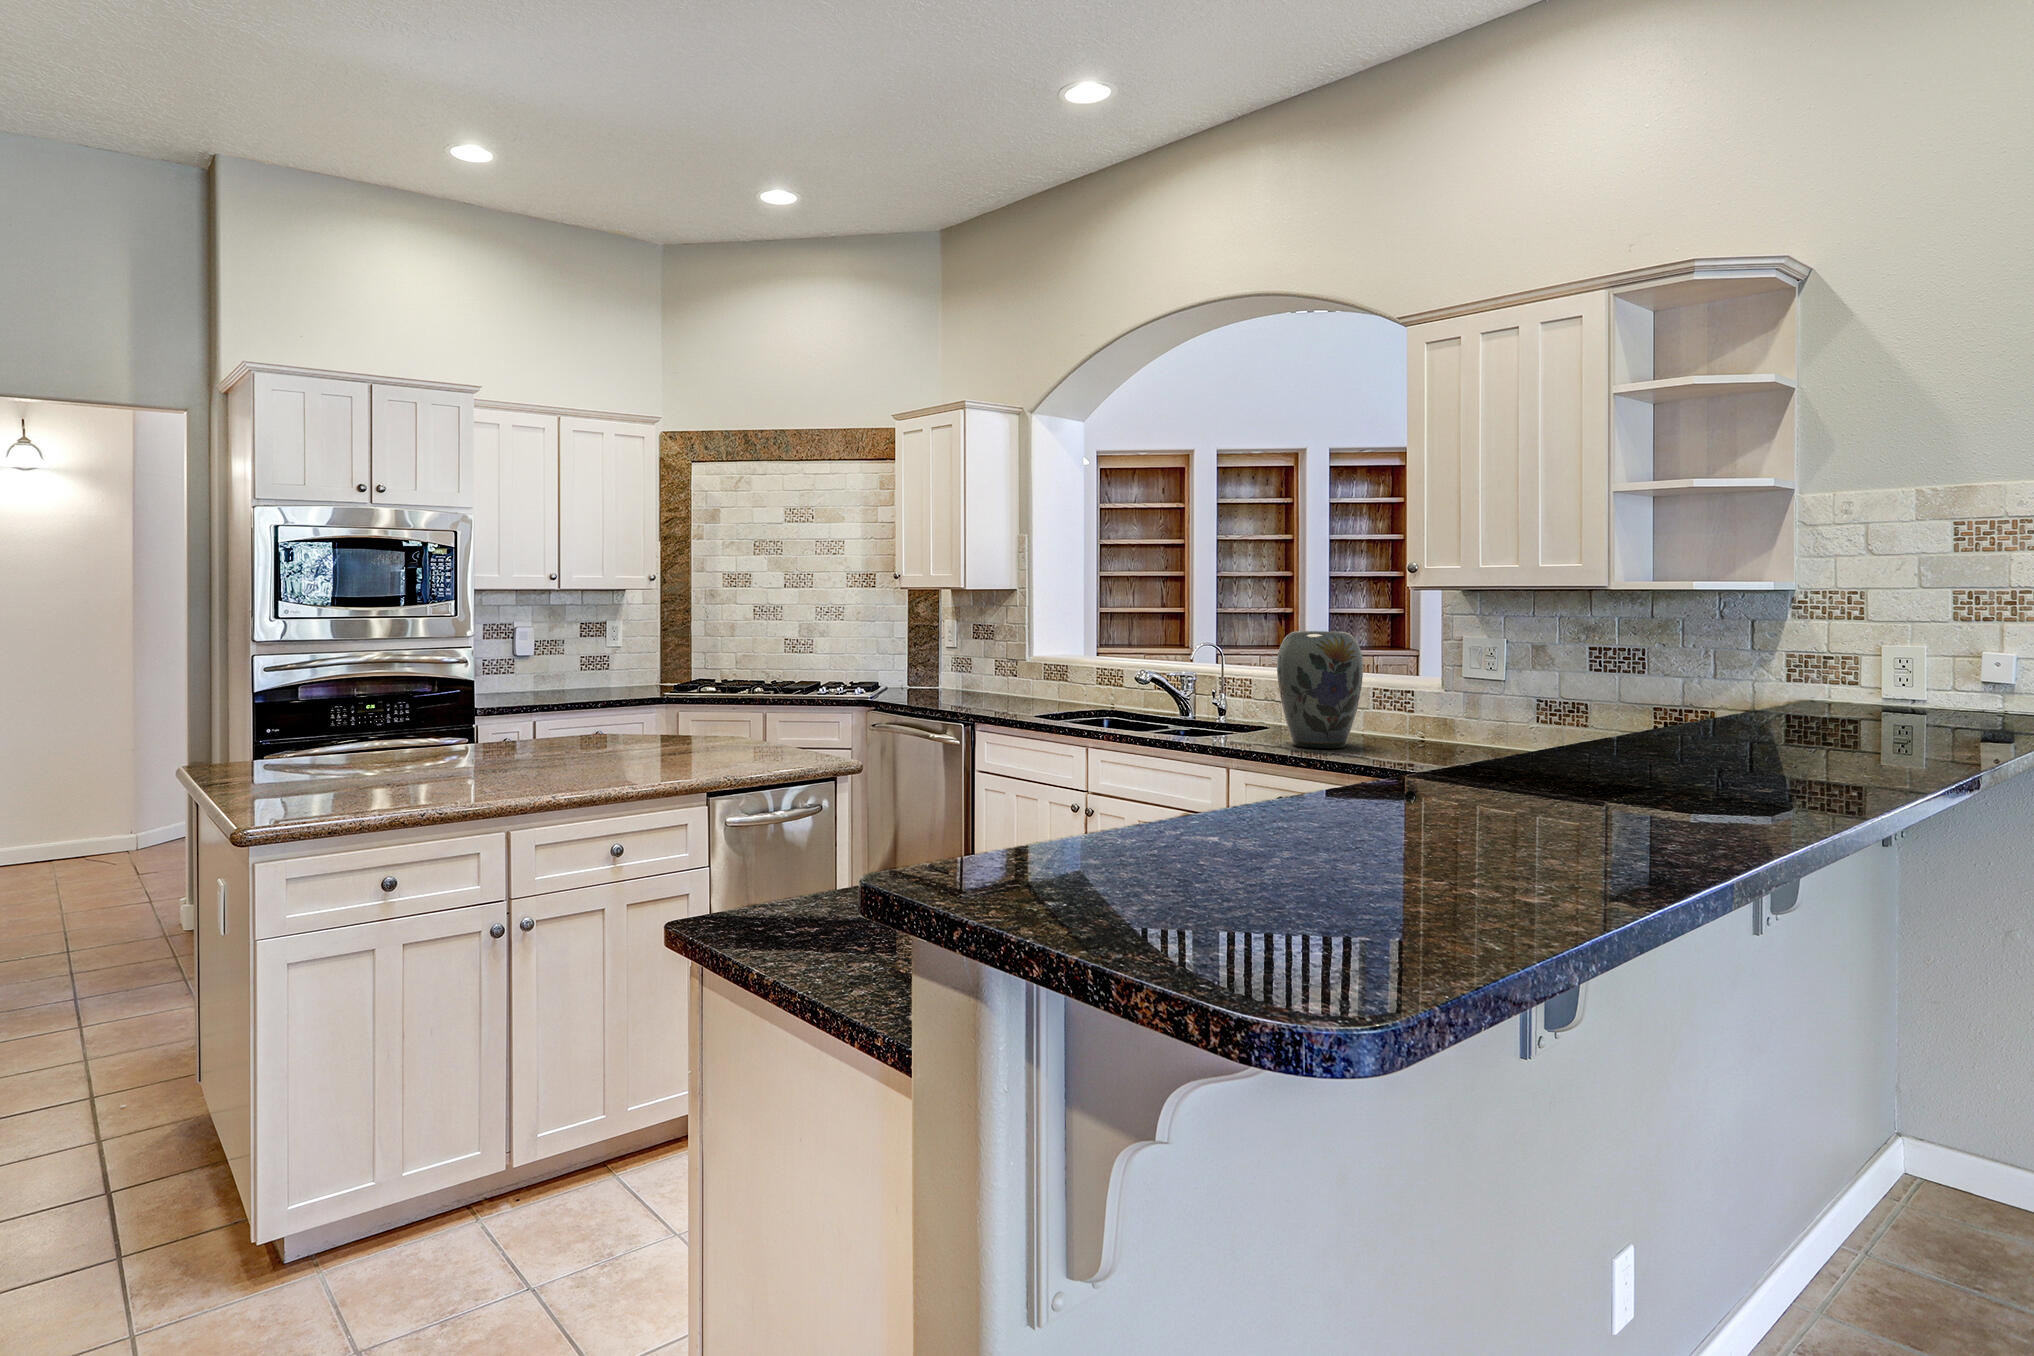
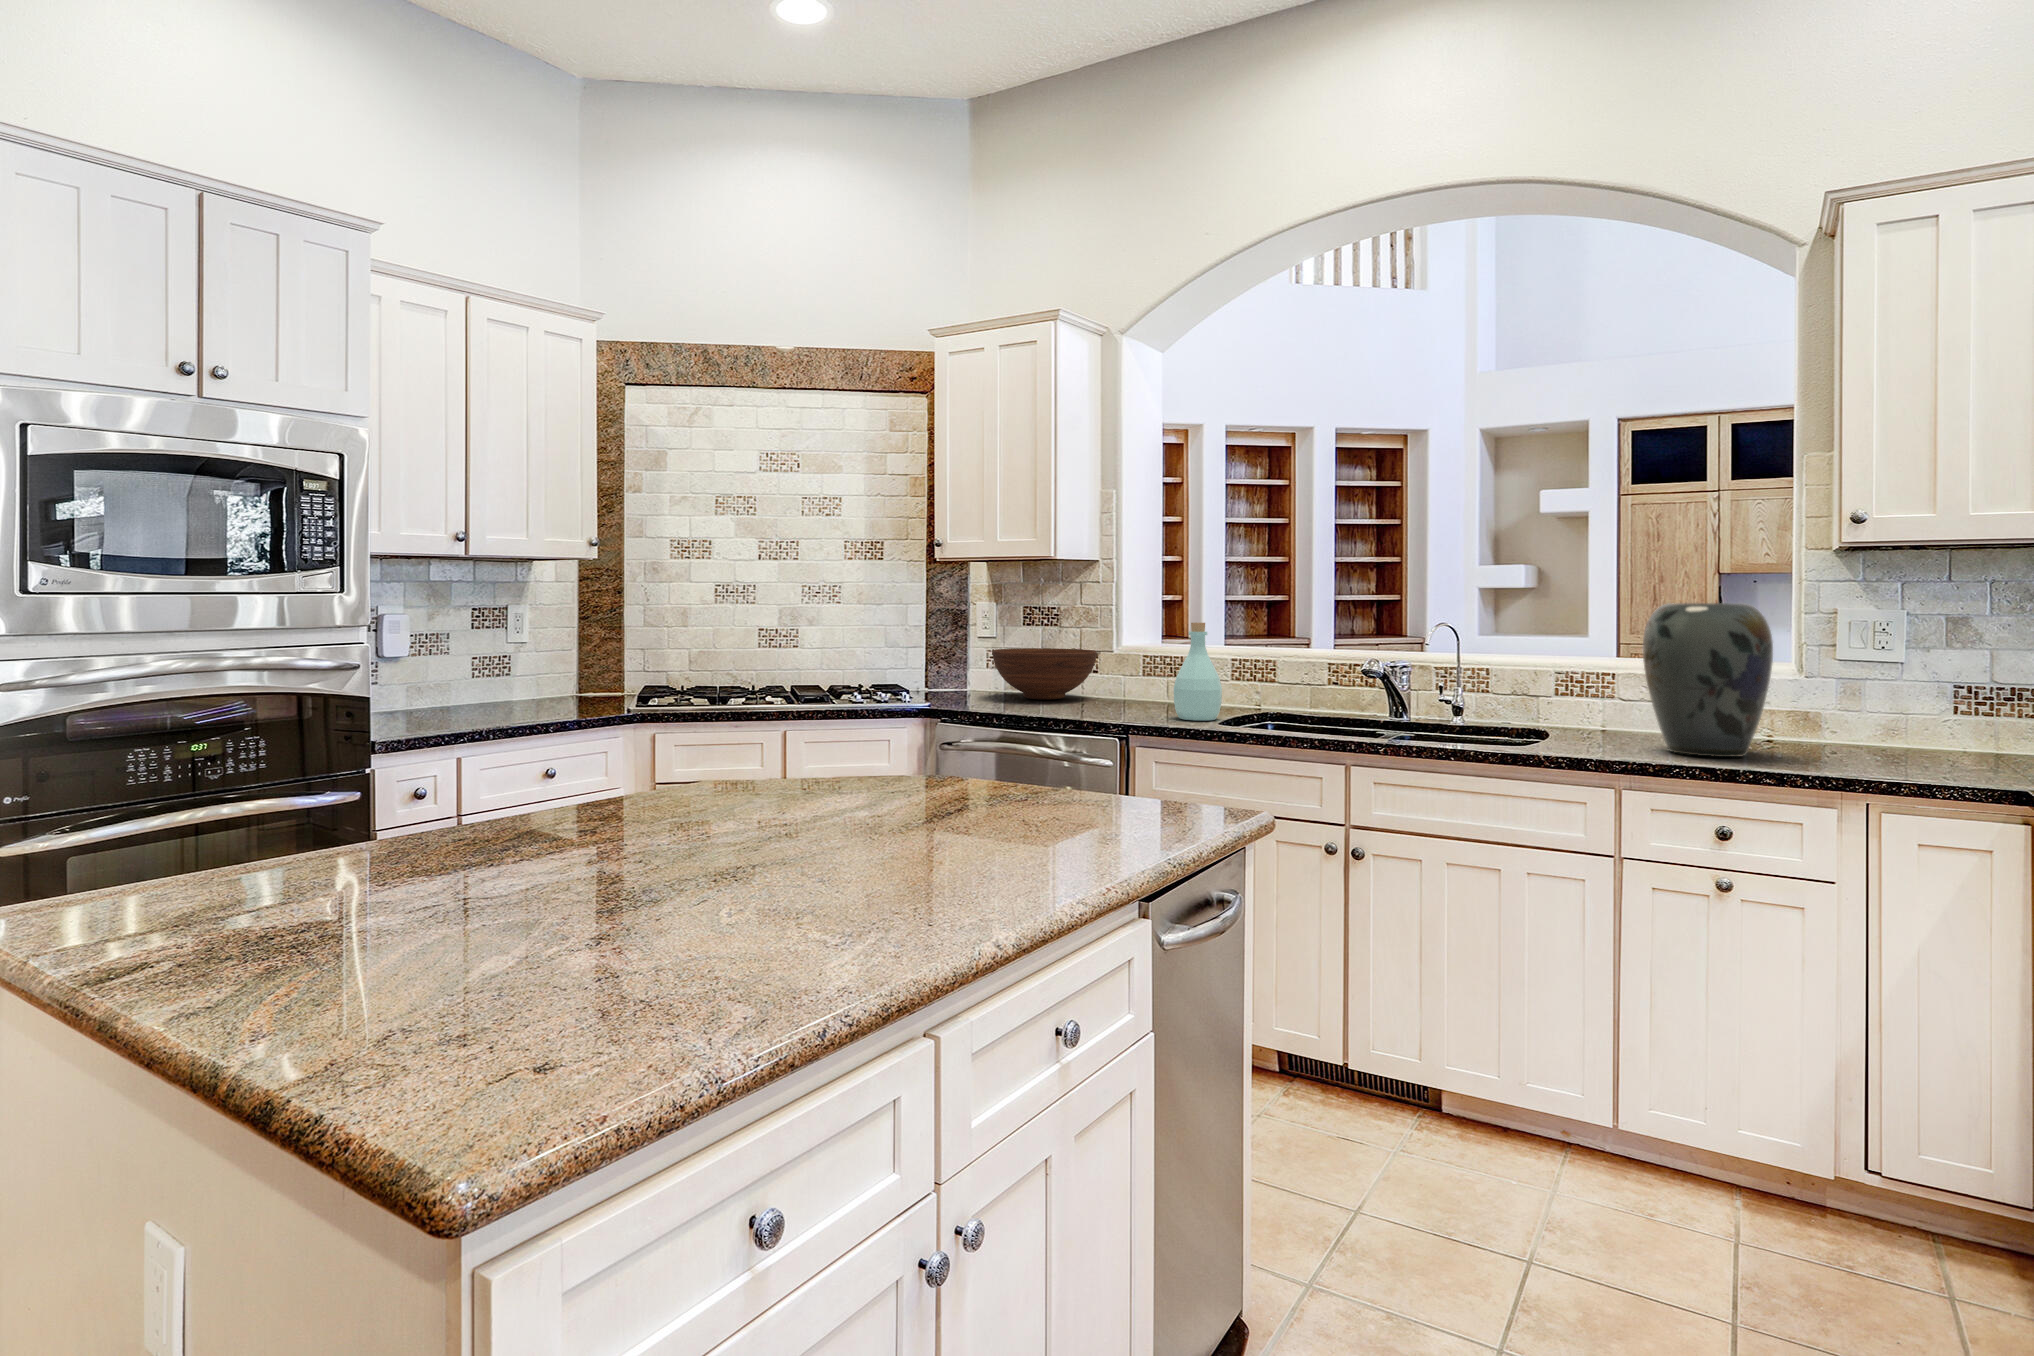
bottle: none [1018,640,1053,714] -> present [1174,622,1222,721]
fruit bowl: none [934,657,1014,697] -> present [993,648,1097,700]

